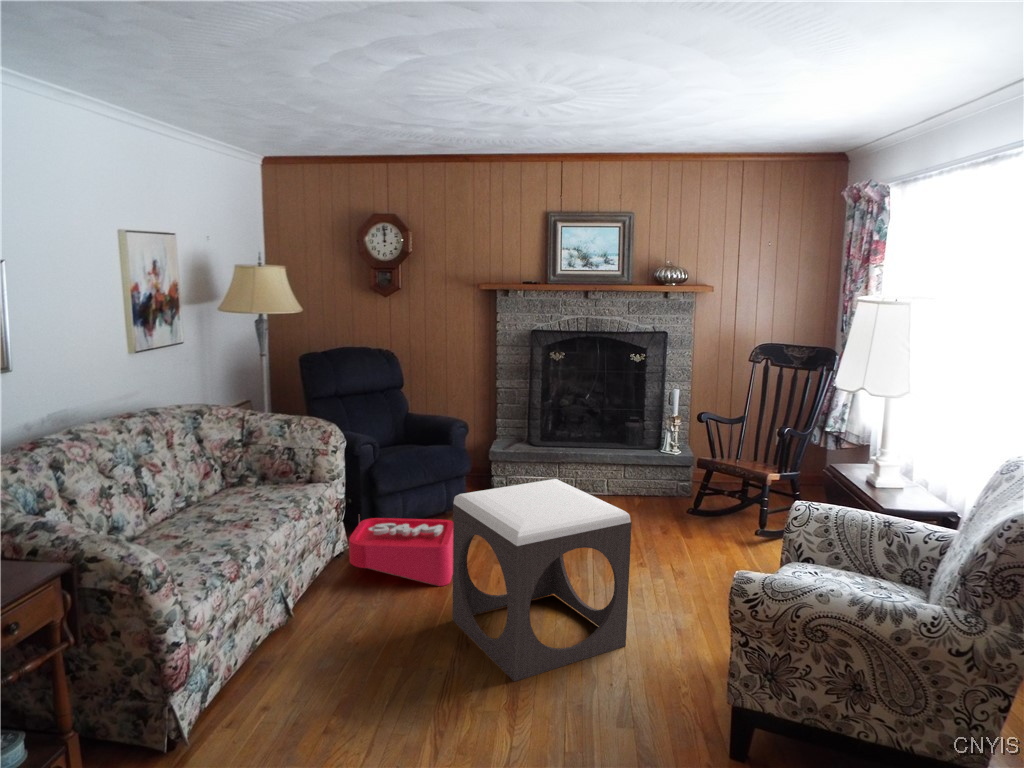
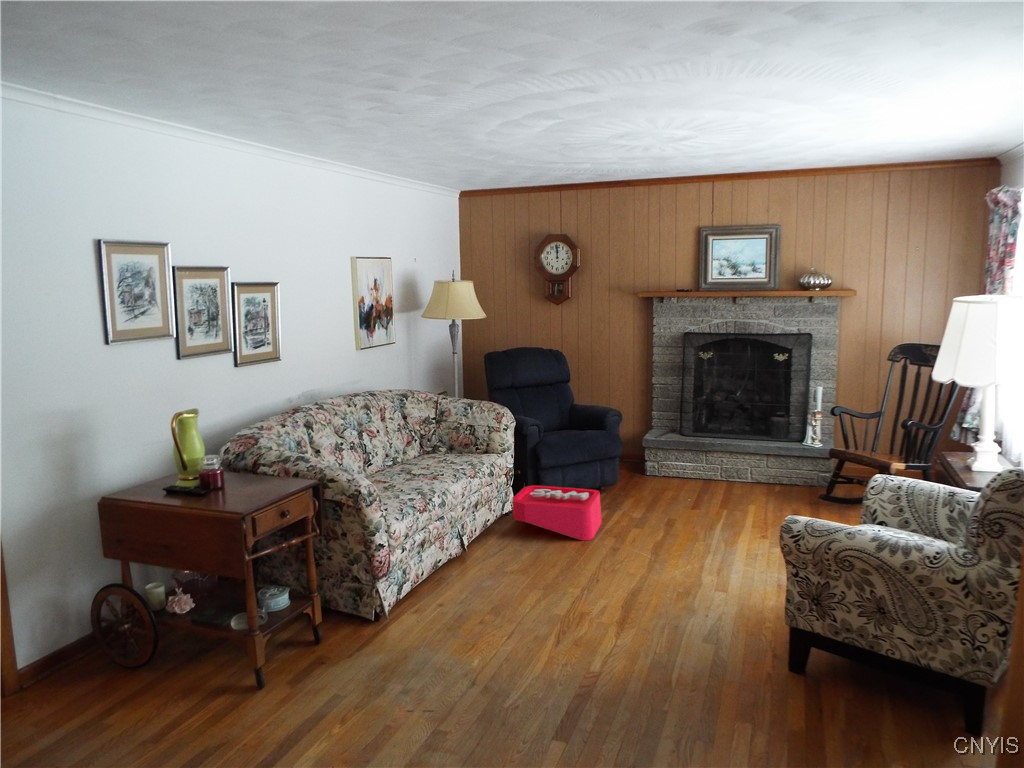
footstool: present [453,479,632,682] -> none [588,454,731,607]

